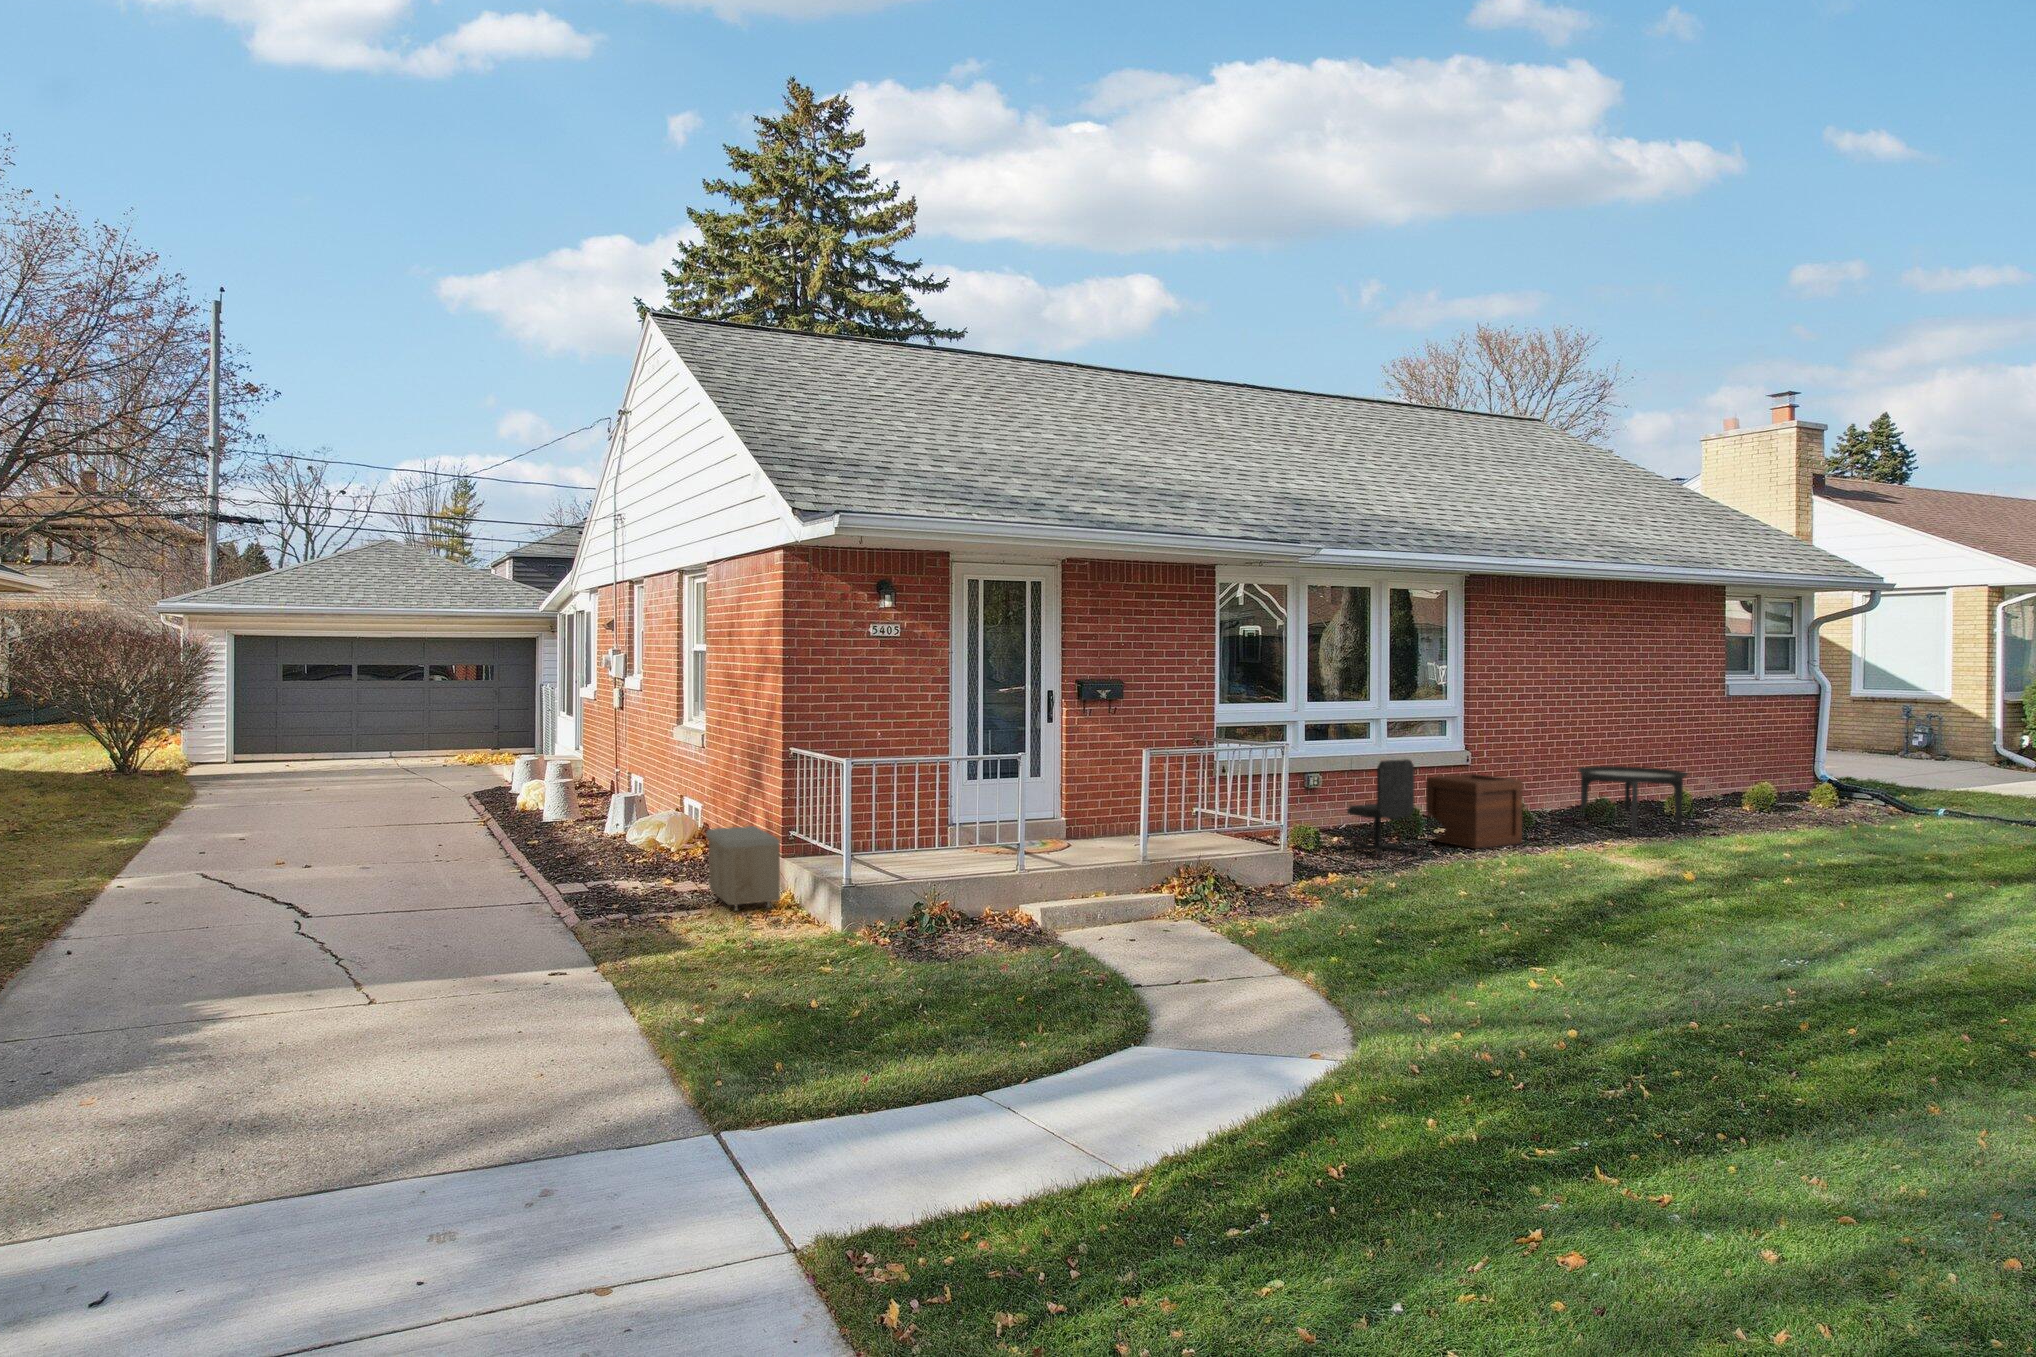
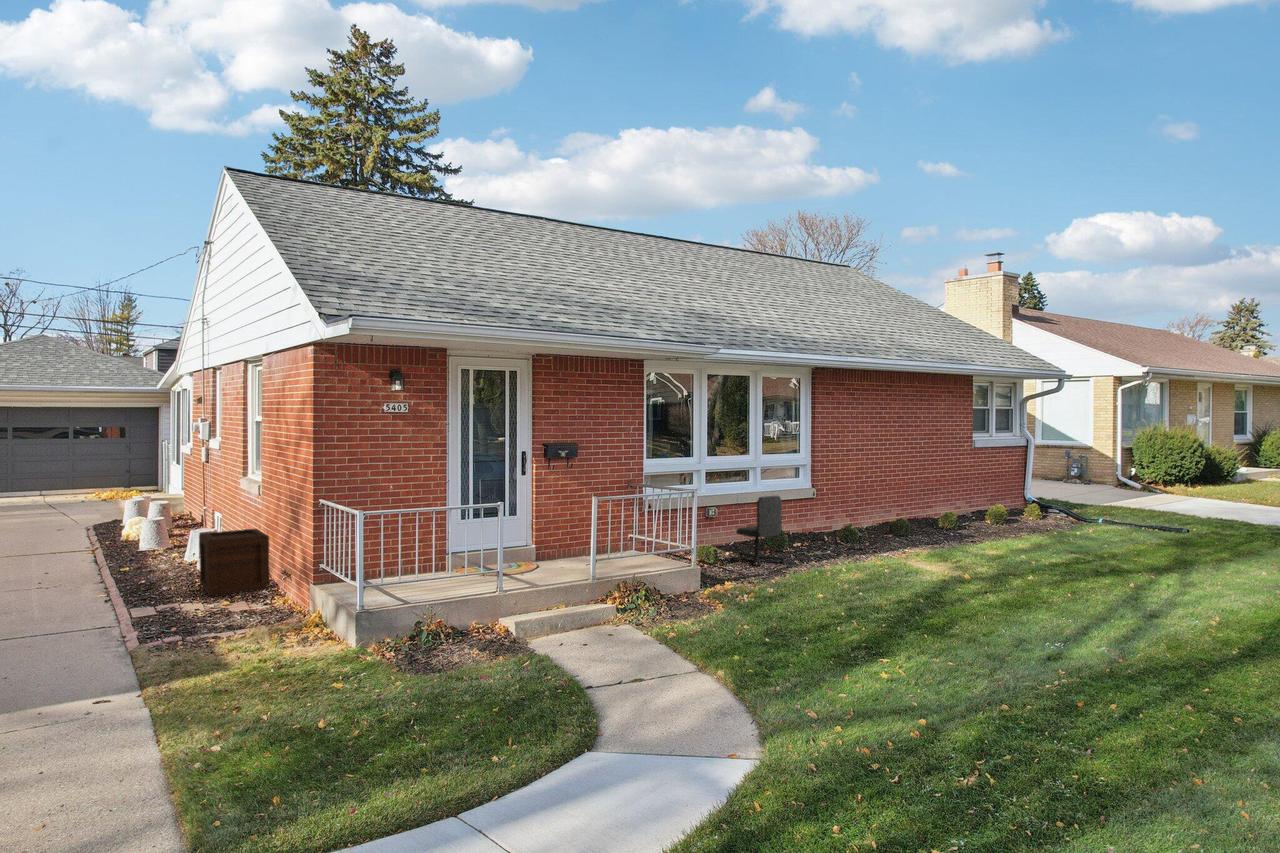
round table: present [1577,766,1687,836] -> none [882,495,953,542]
wooden crate: present [1426,774,1523,849] -> present [199,529,270,596]
storage bench: present [706,826,780,911] -> none [252,560,311,630]

